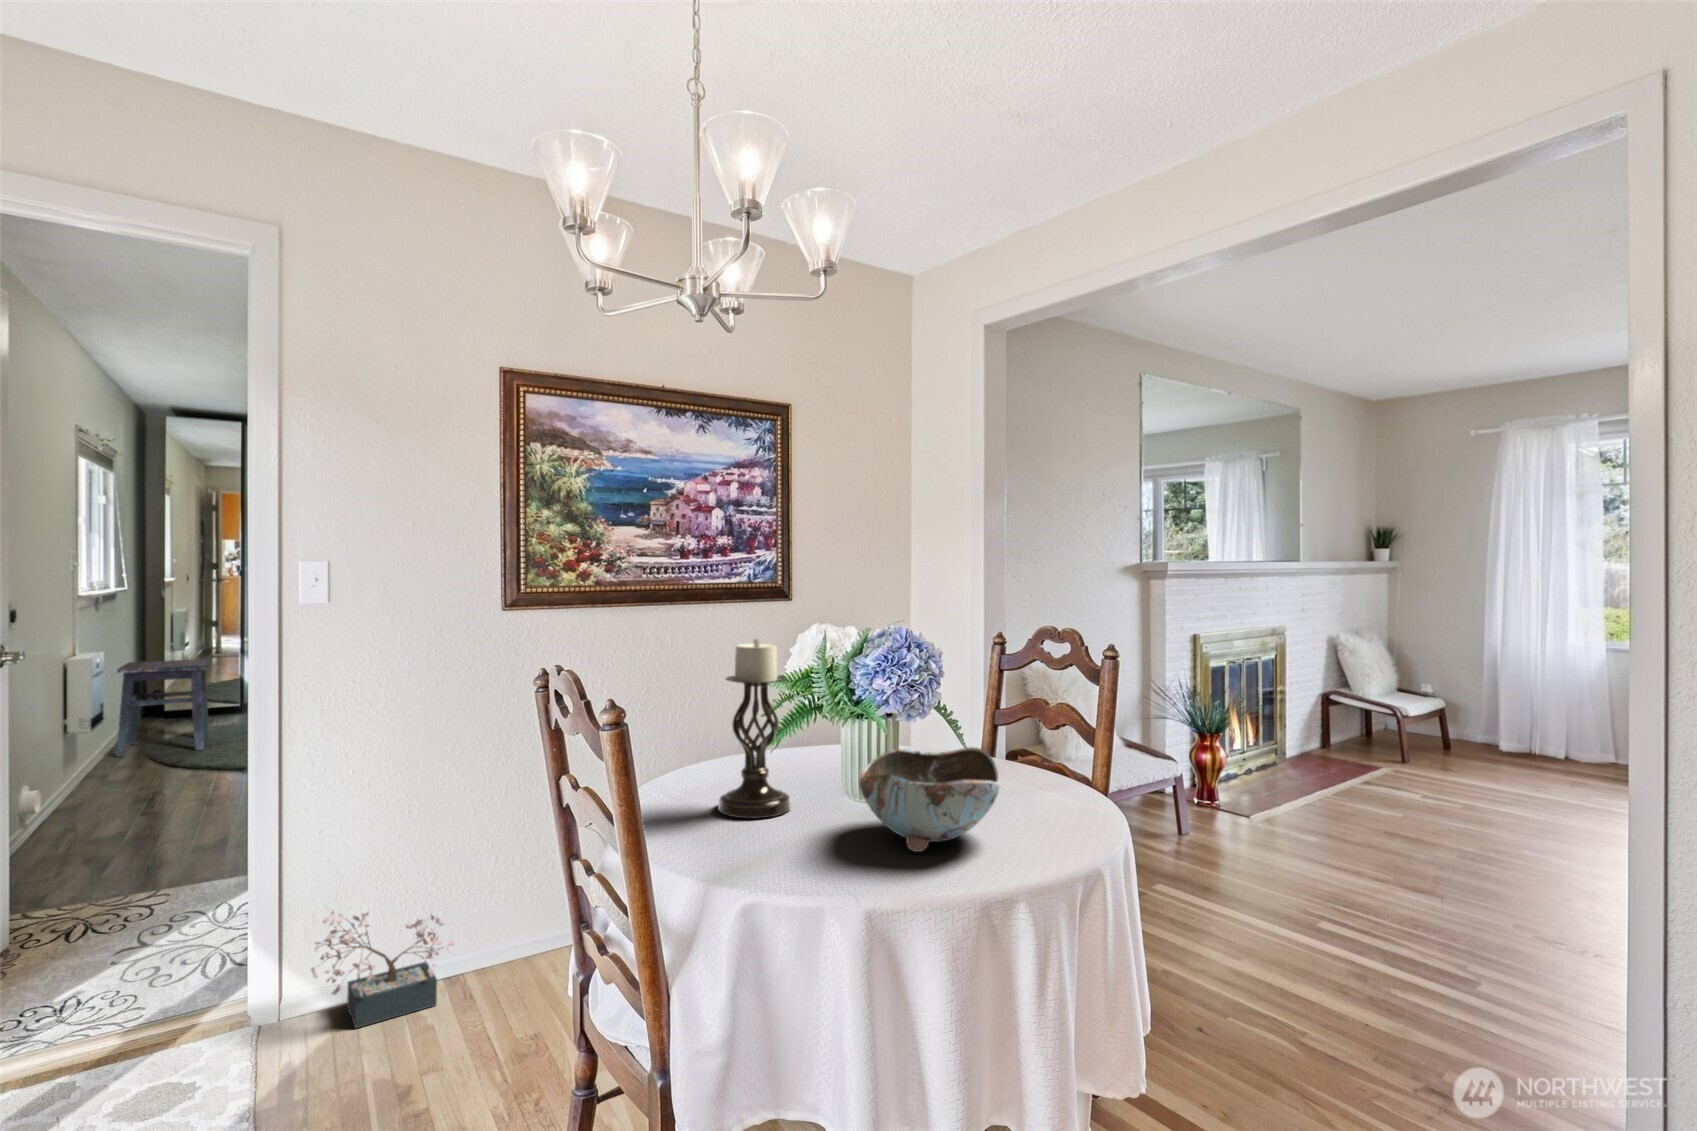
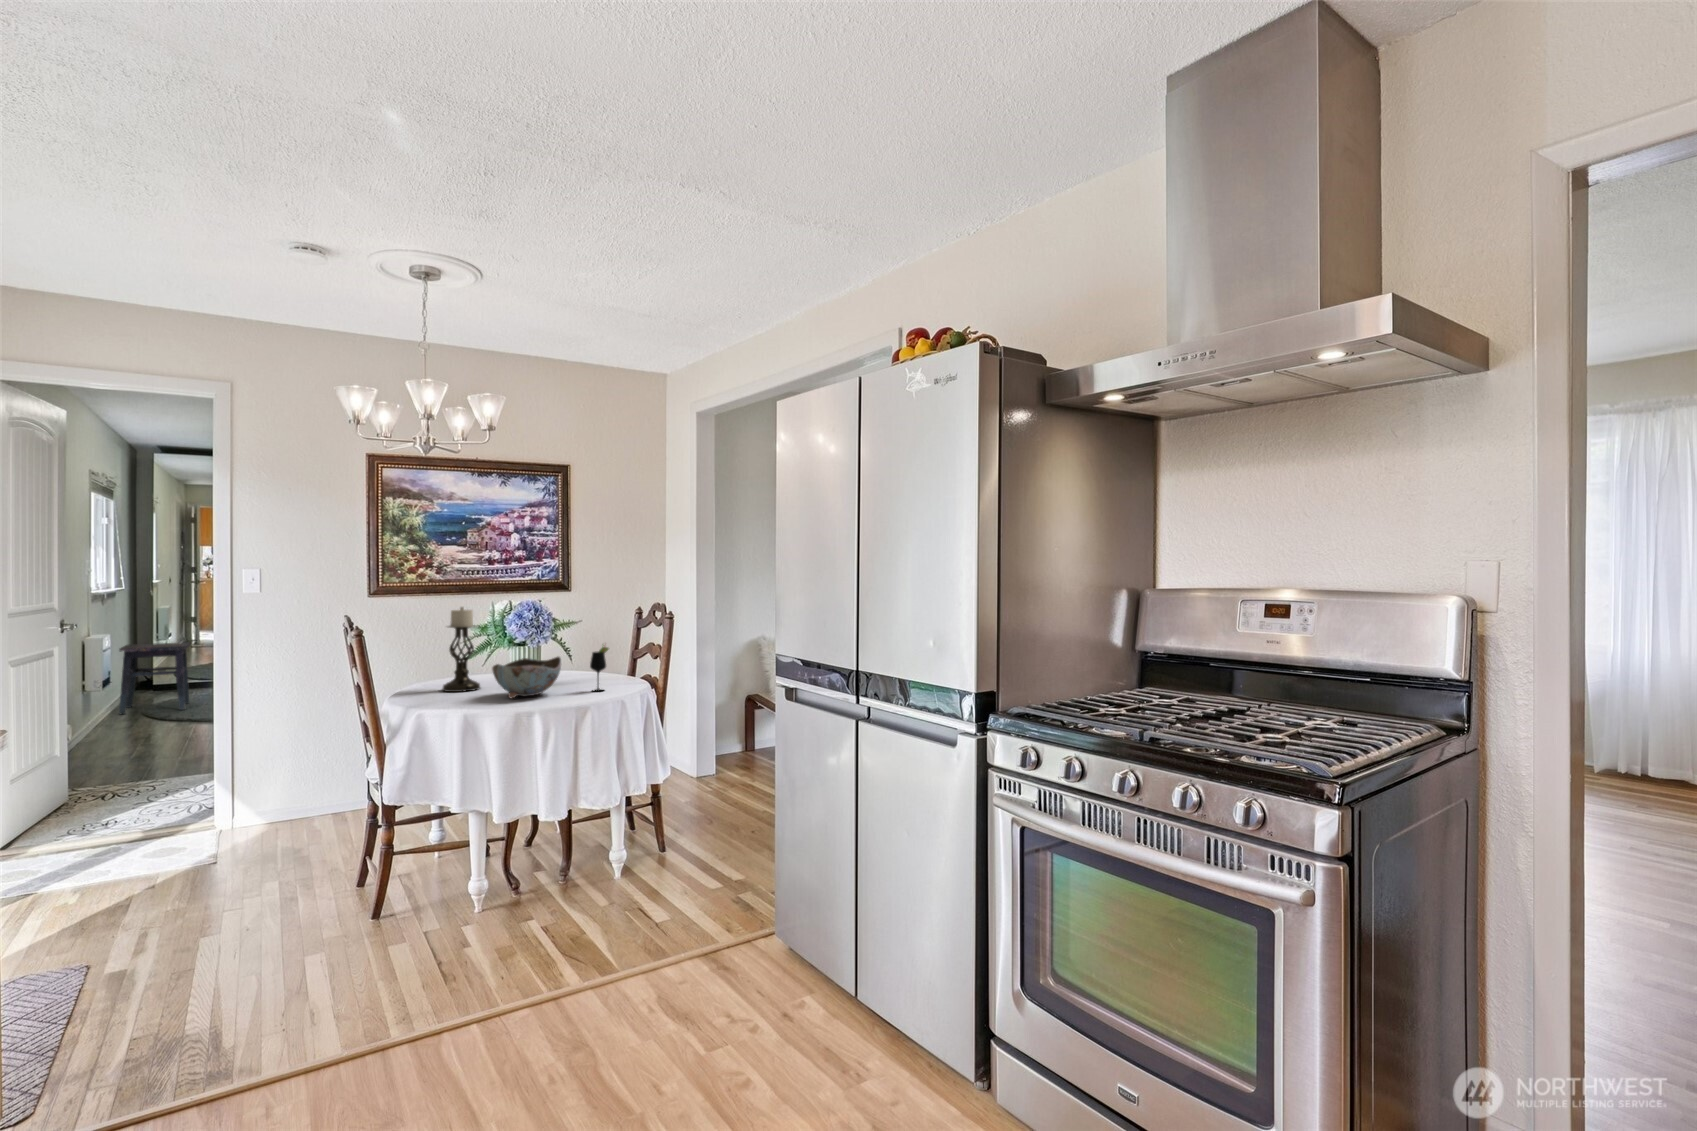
wine glass: none [1036,719,1074,823] -> present [590,647,609,691]
decorative plant: present [311,911,455,1028] -> none [249,767,336,829]

